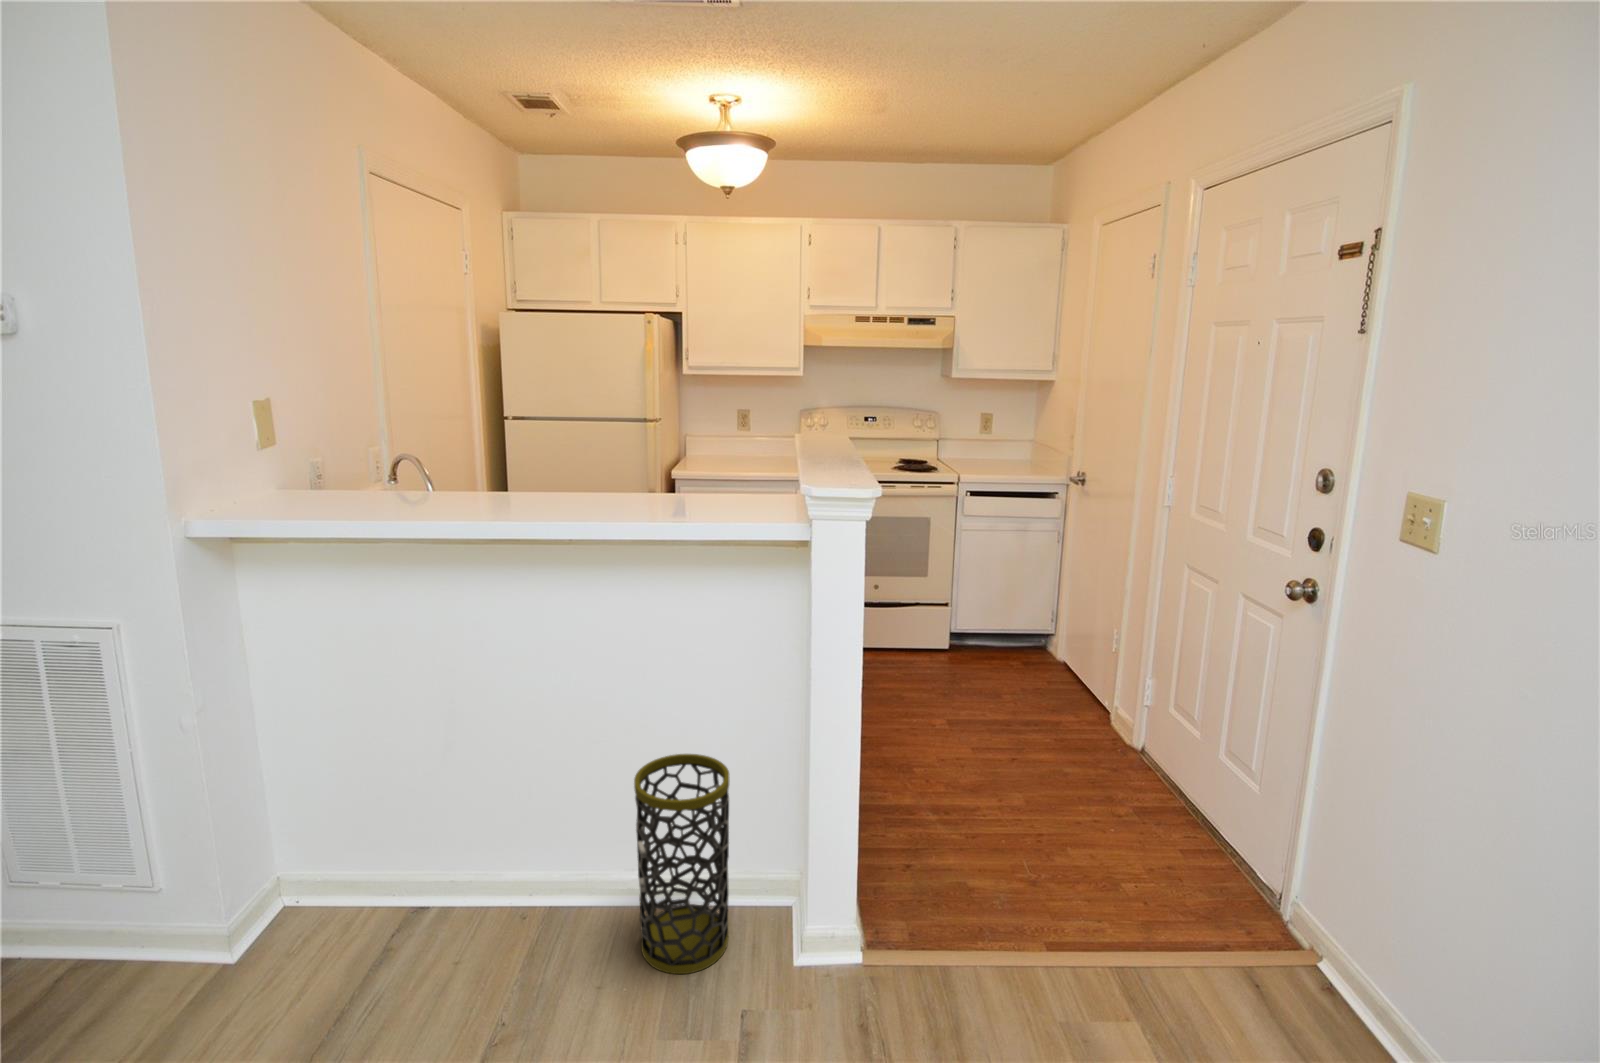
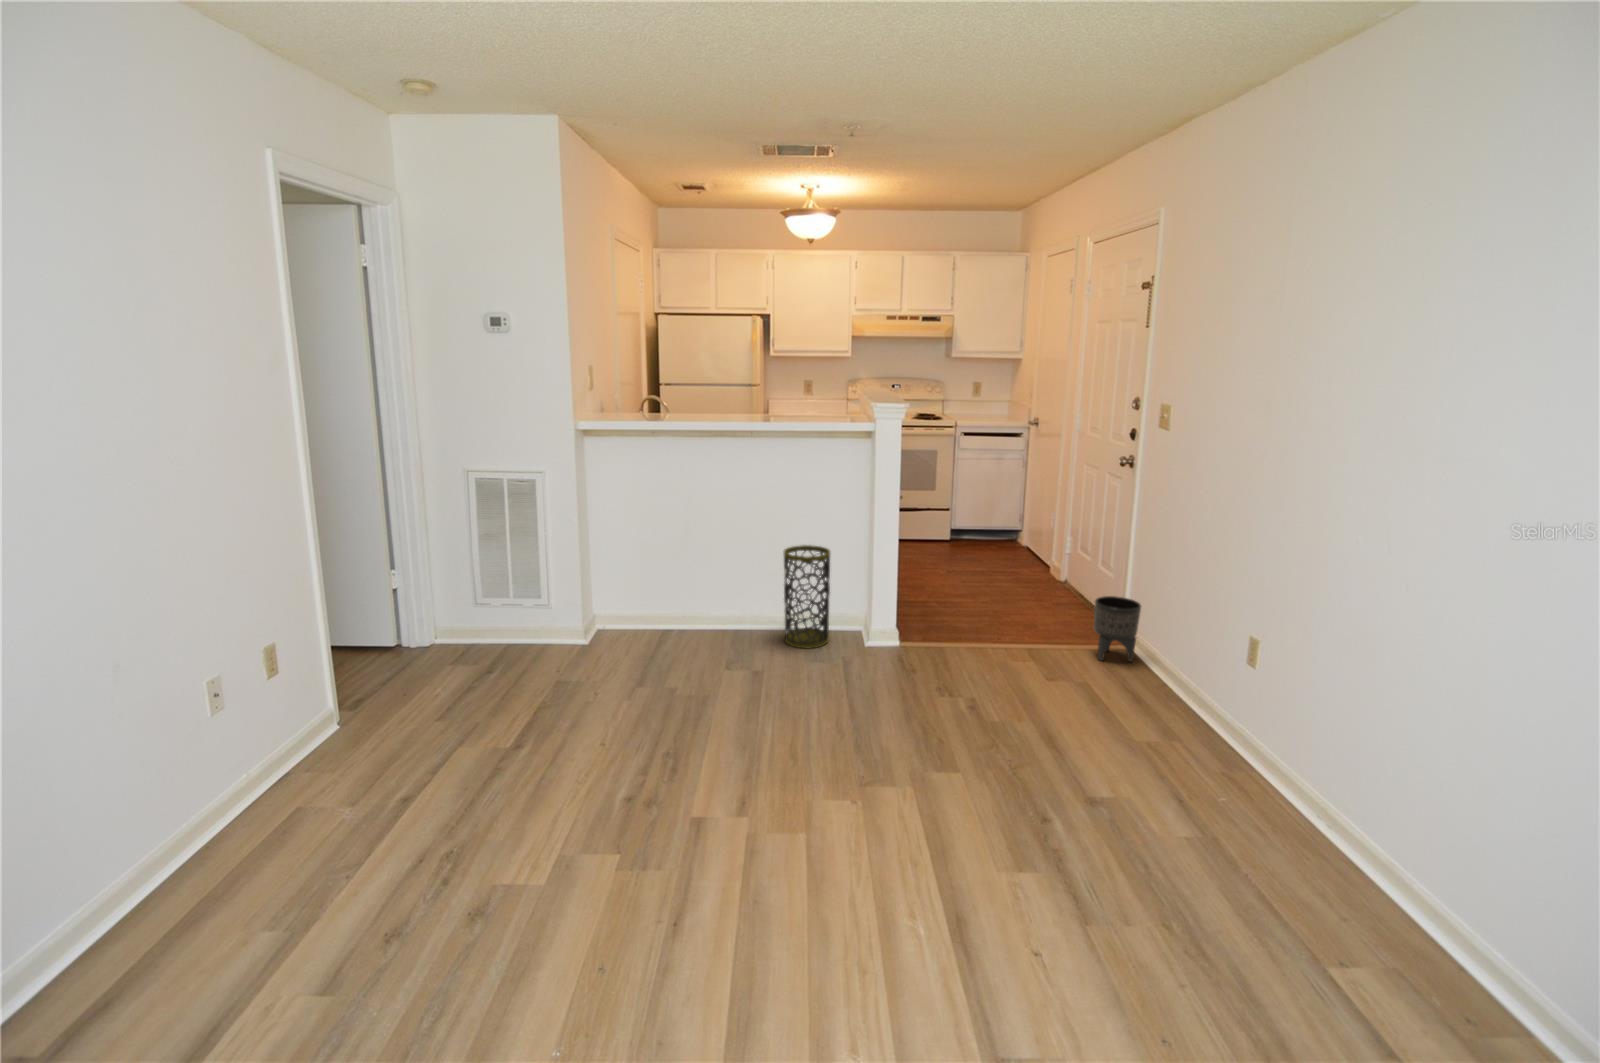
planter: none [1255,873,1364,1021] -> present [1094,596,1141,661]

